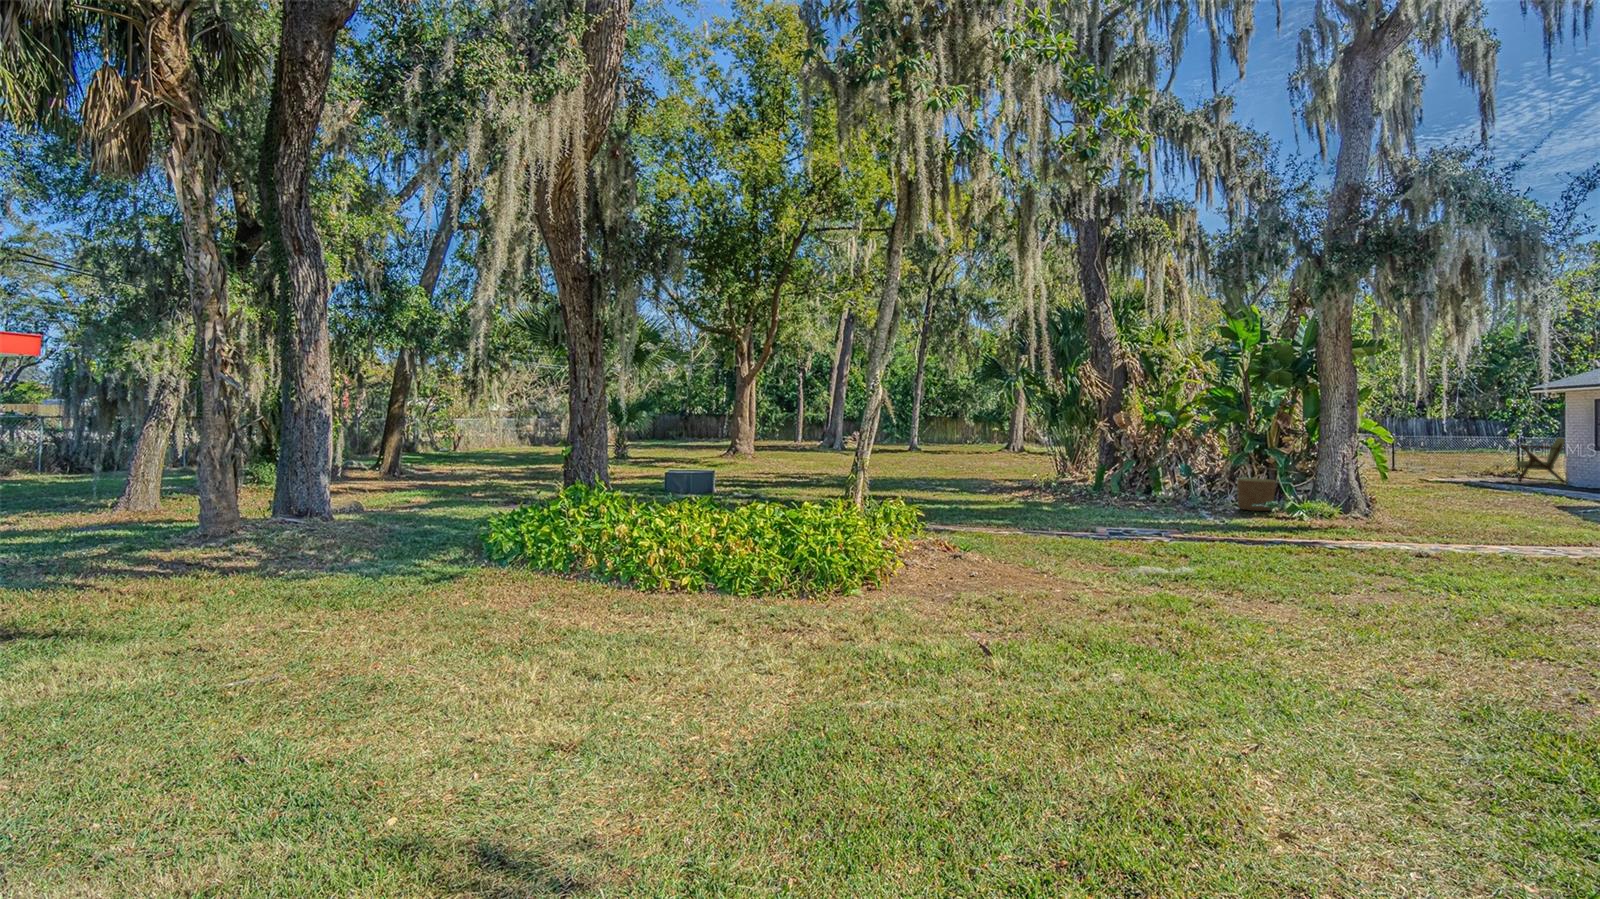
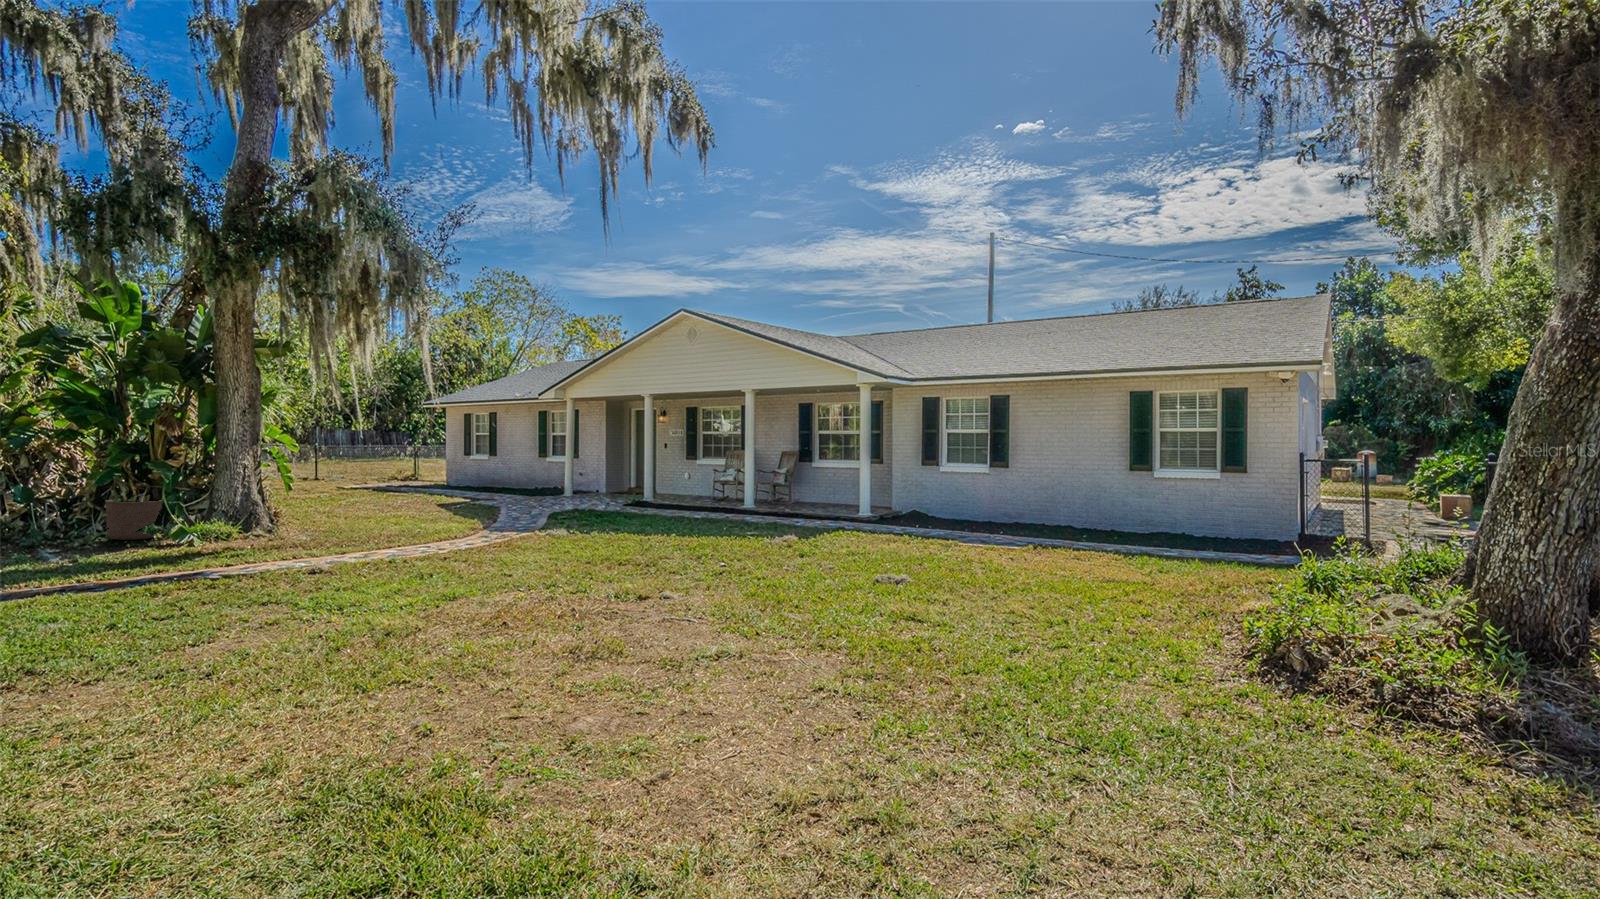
lounge chair: present [1517,437,1566,485] -> none [415,448,450,488]

